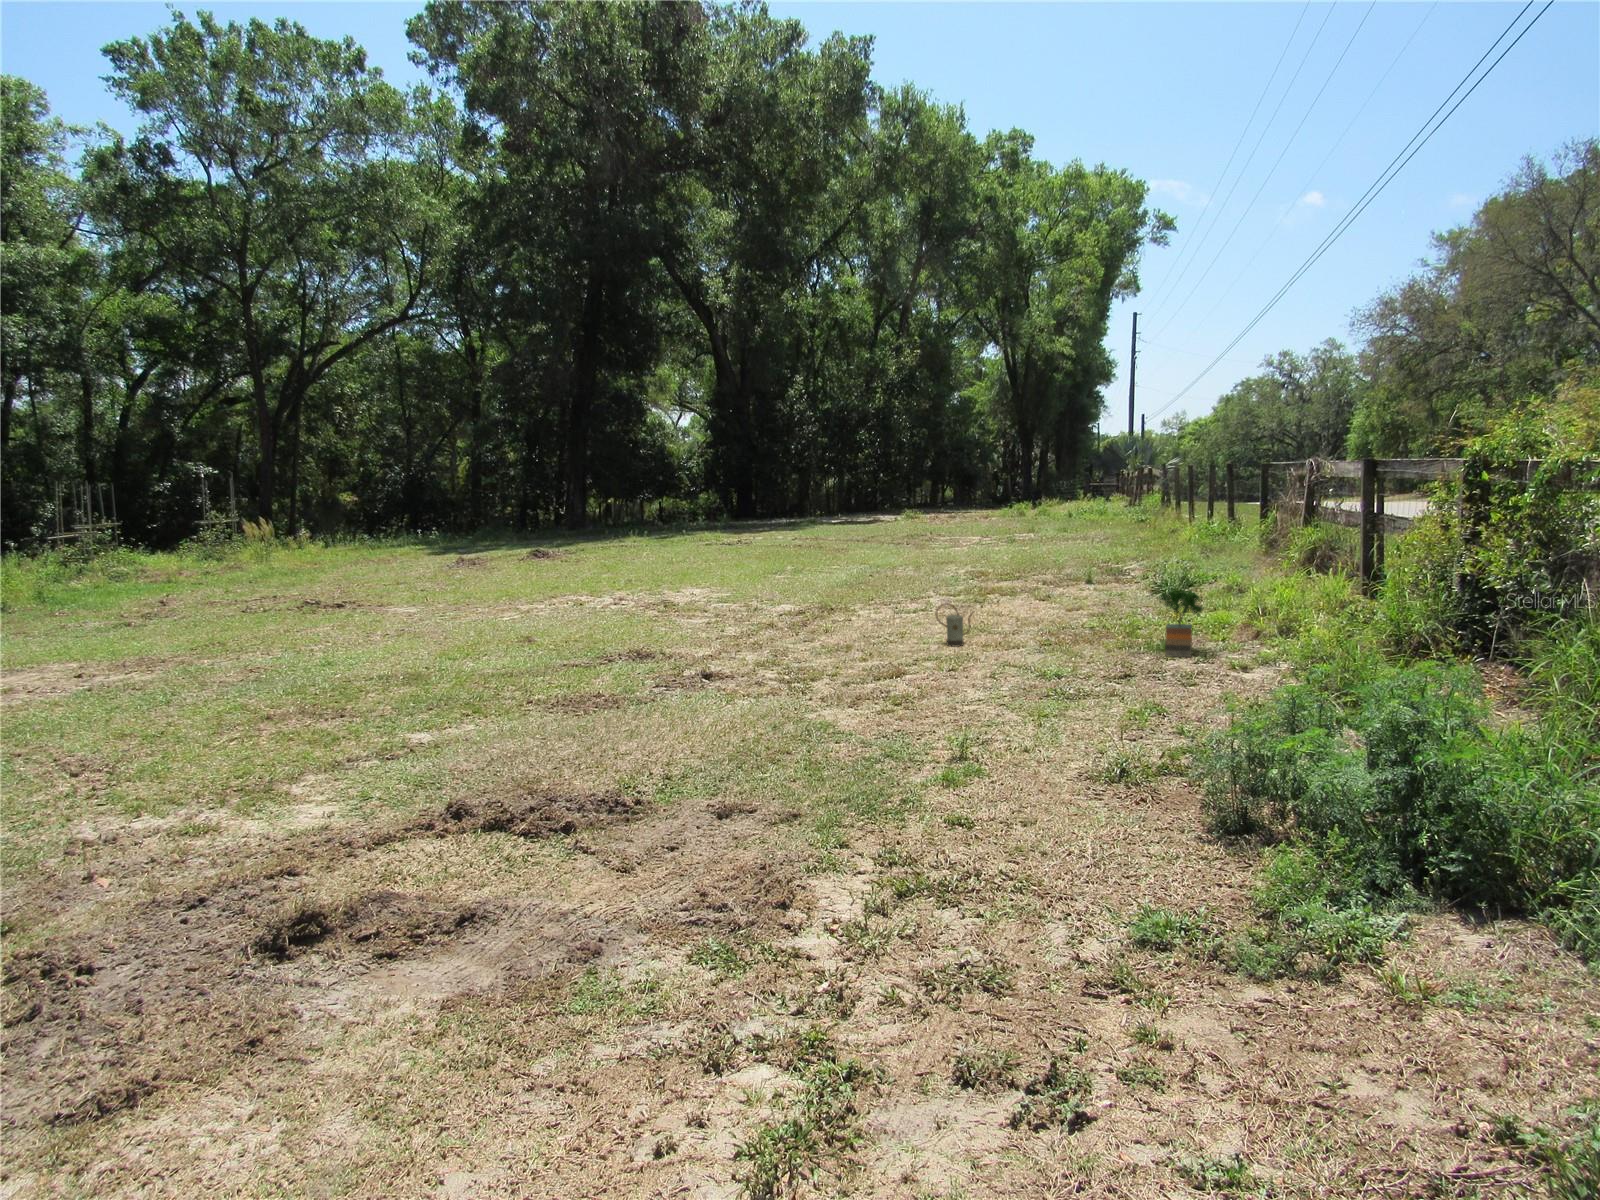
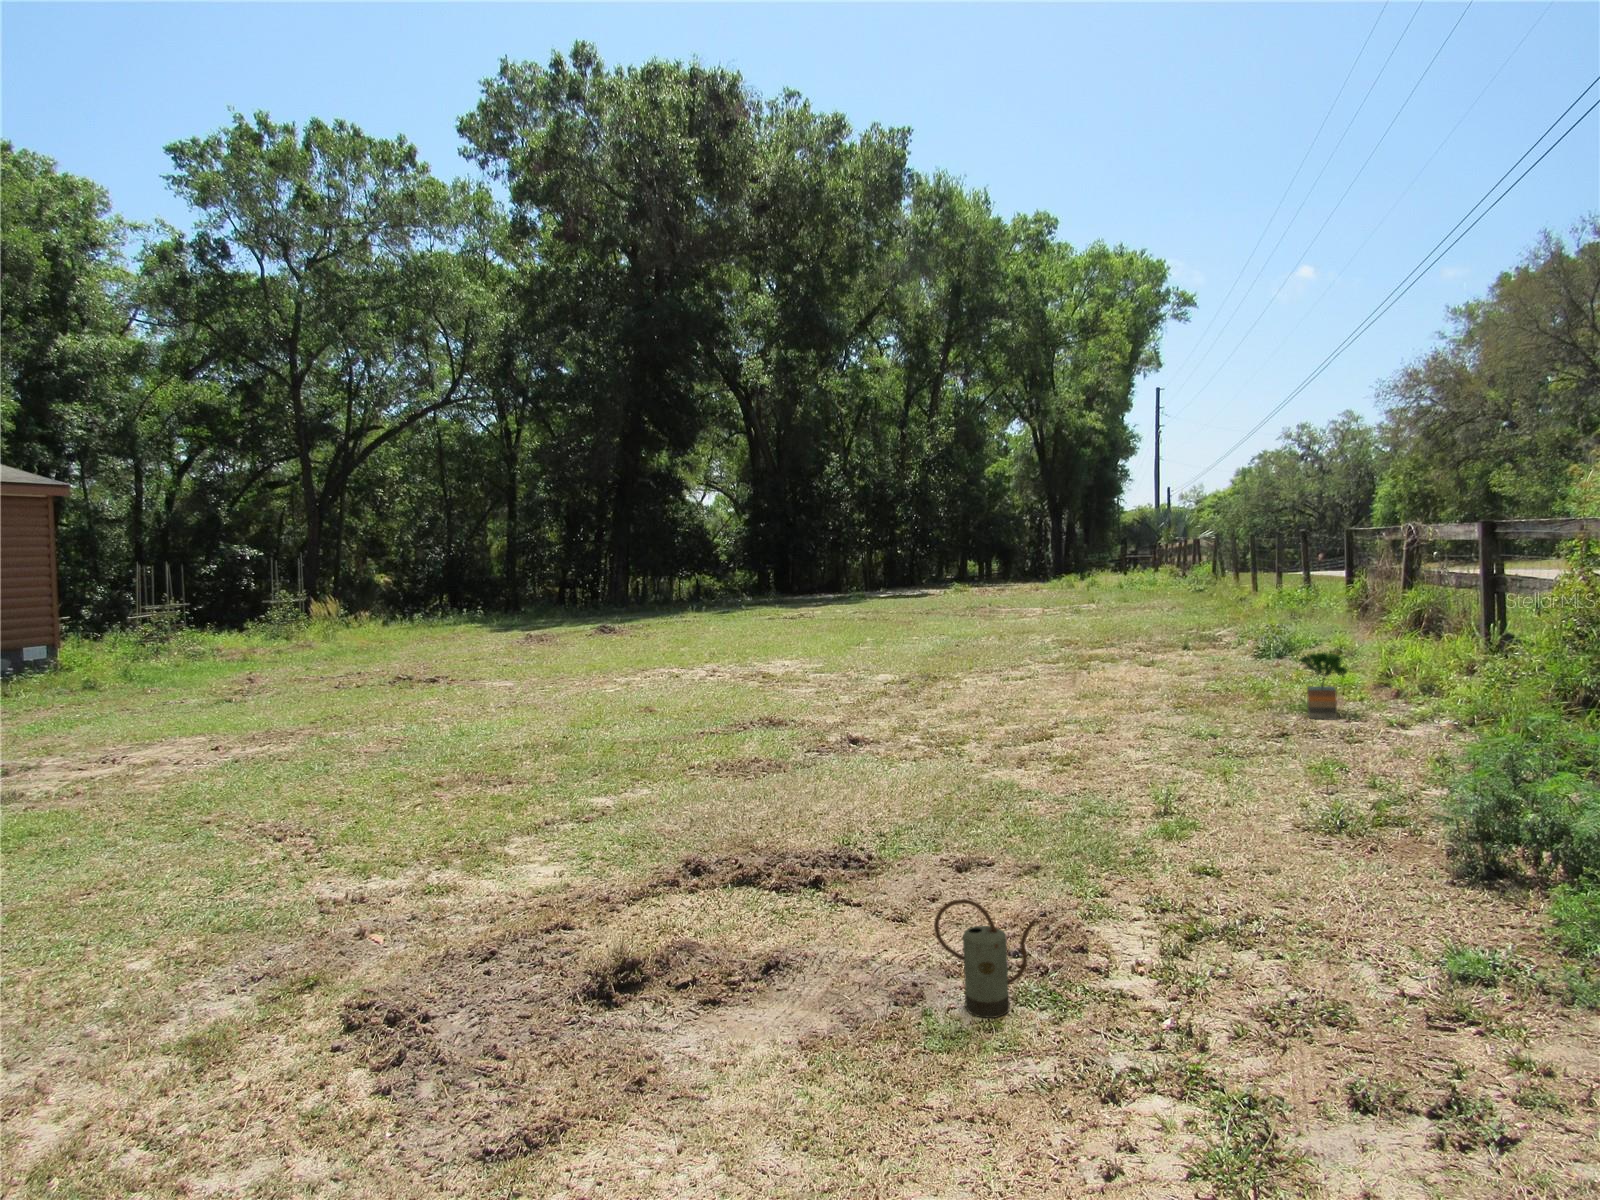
watering can: present [936,603,973,647] -> present [934,899,1036,1018]

